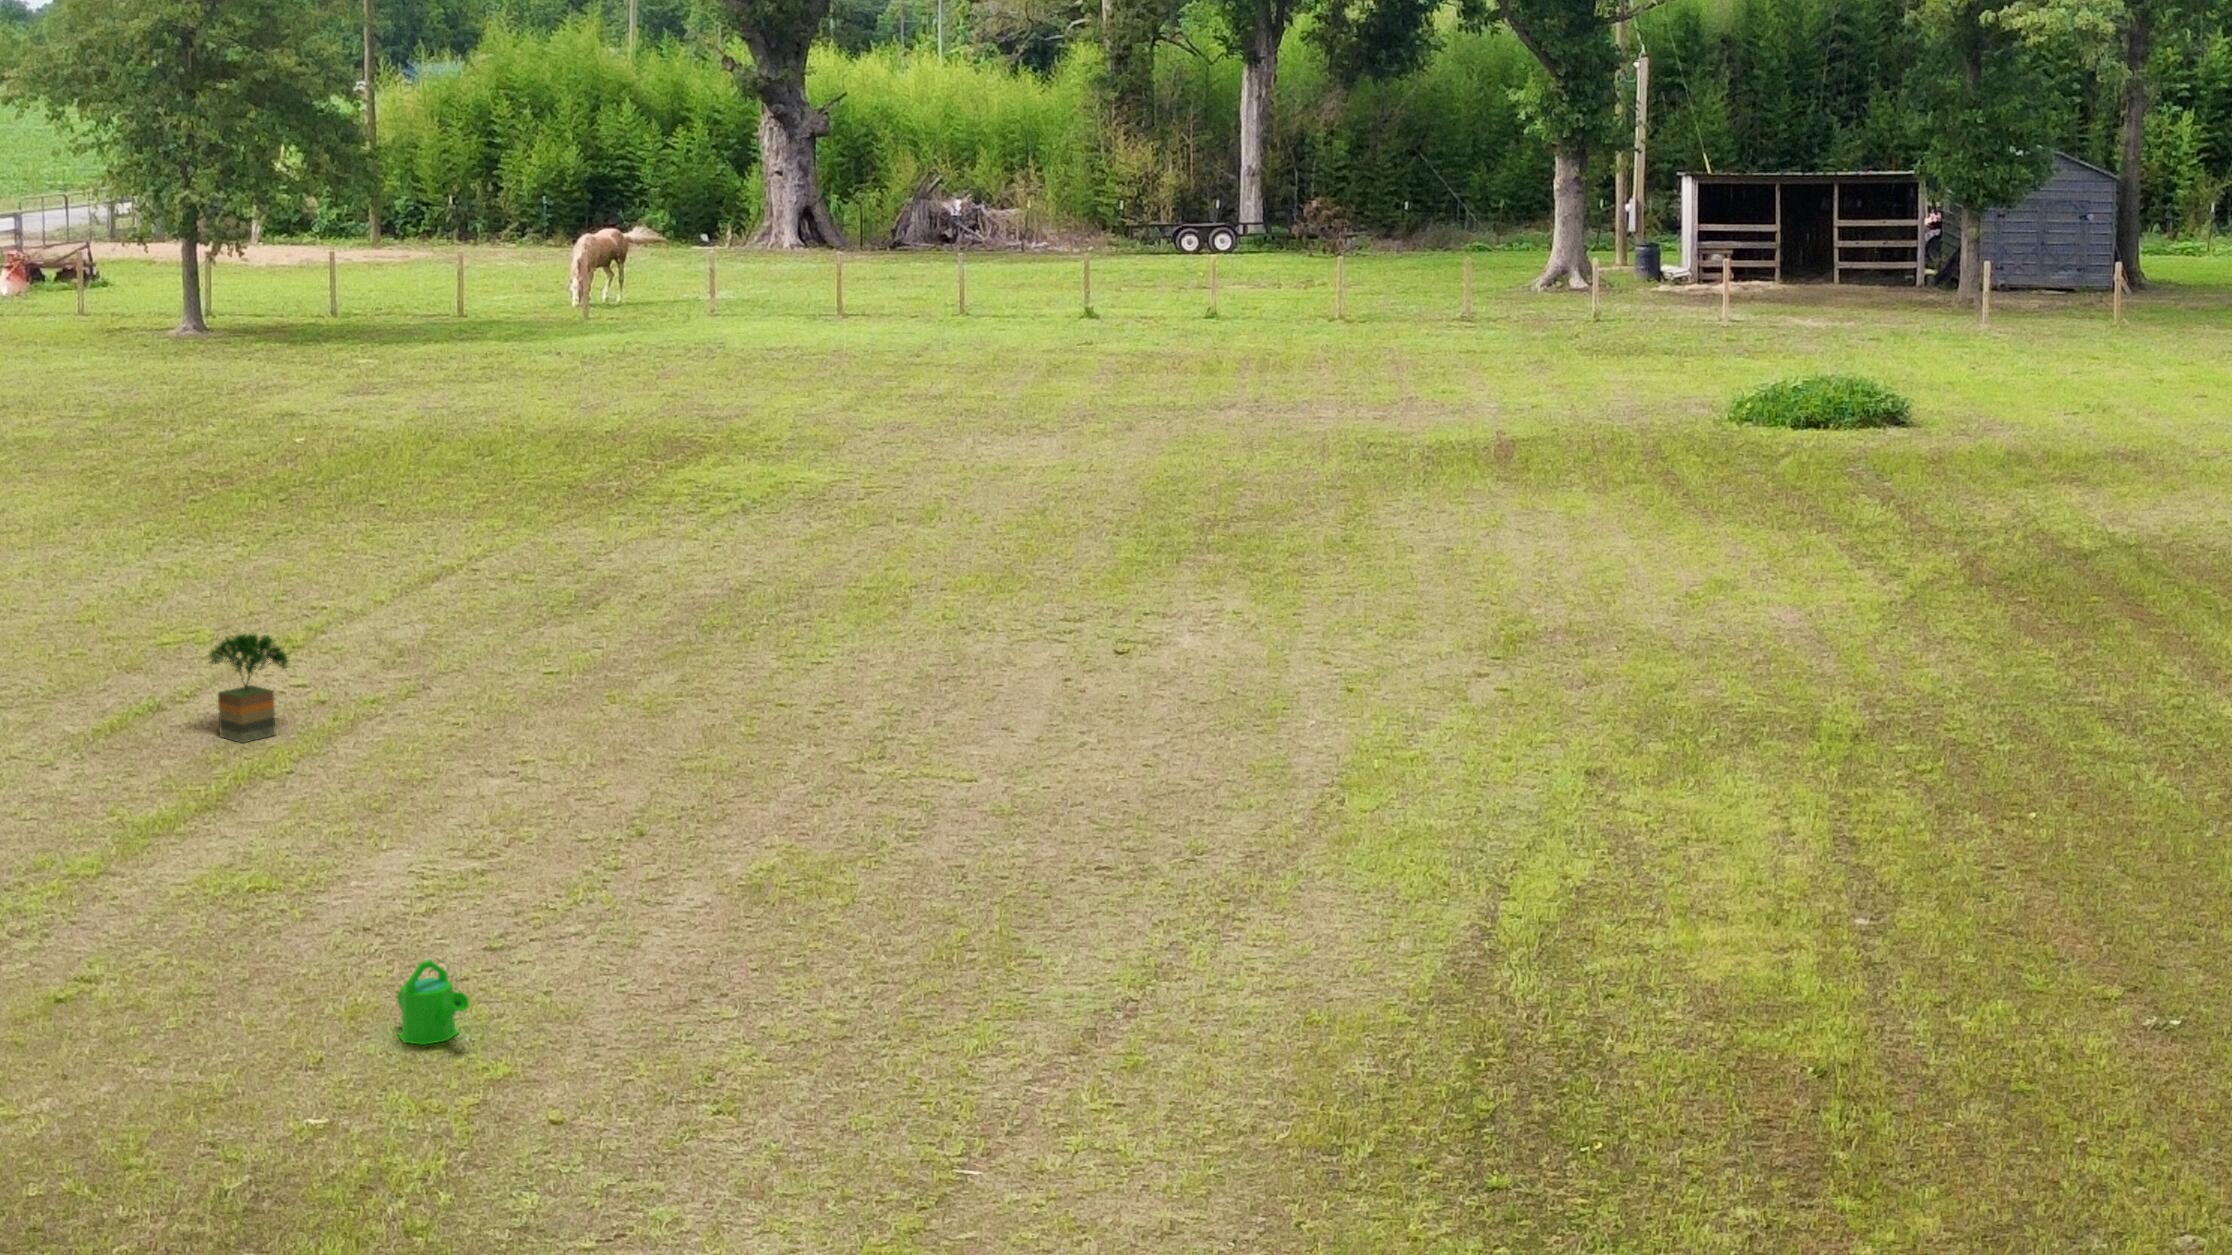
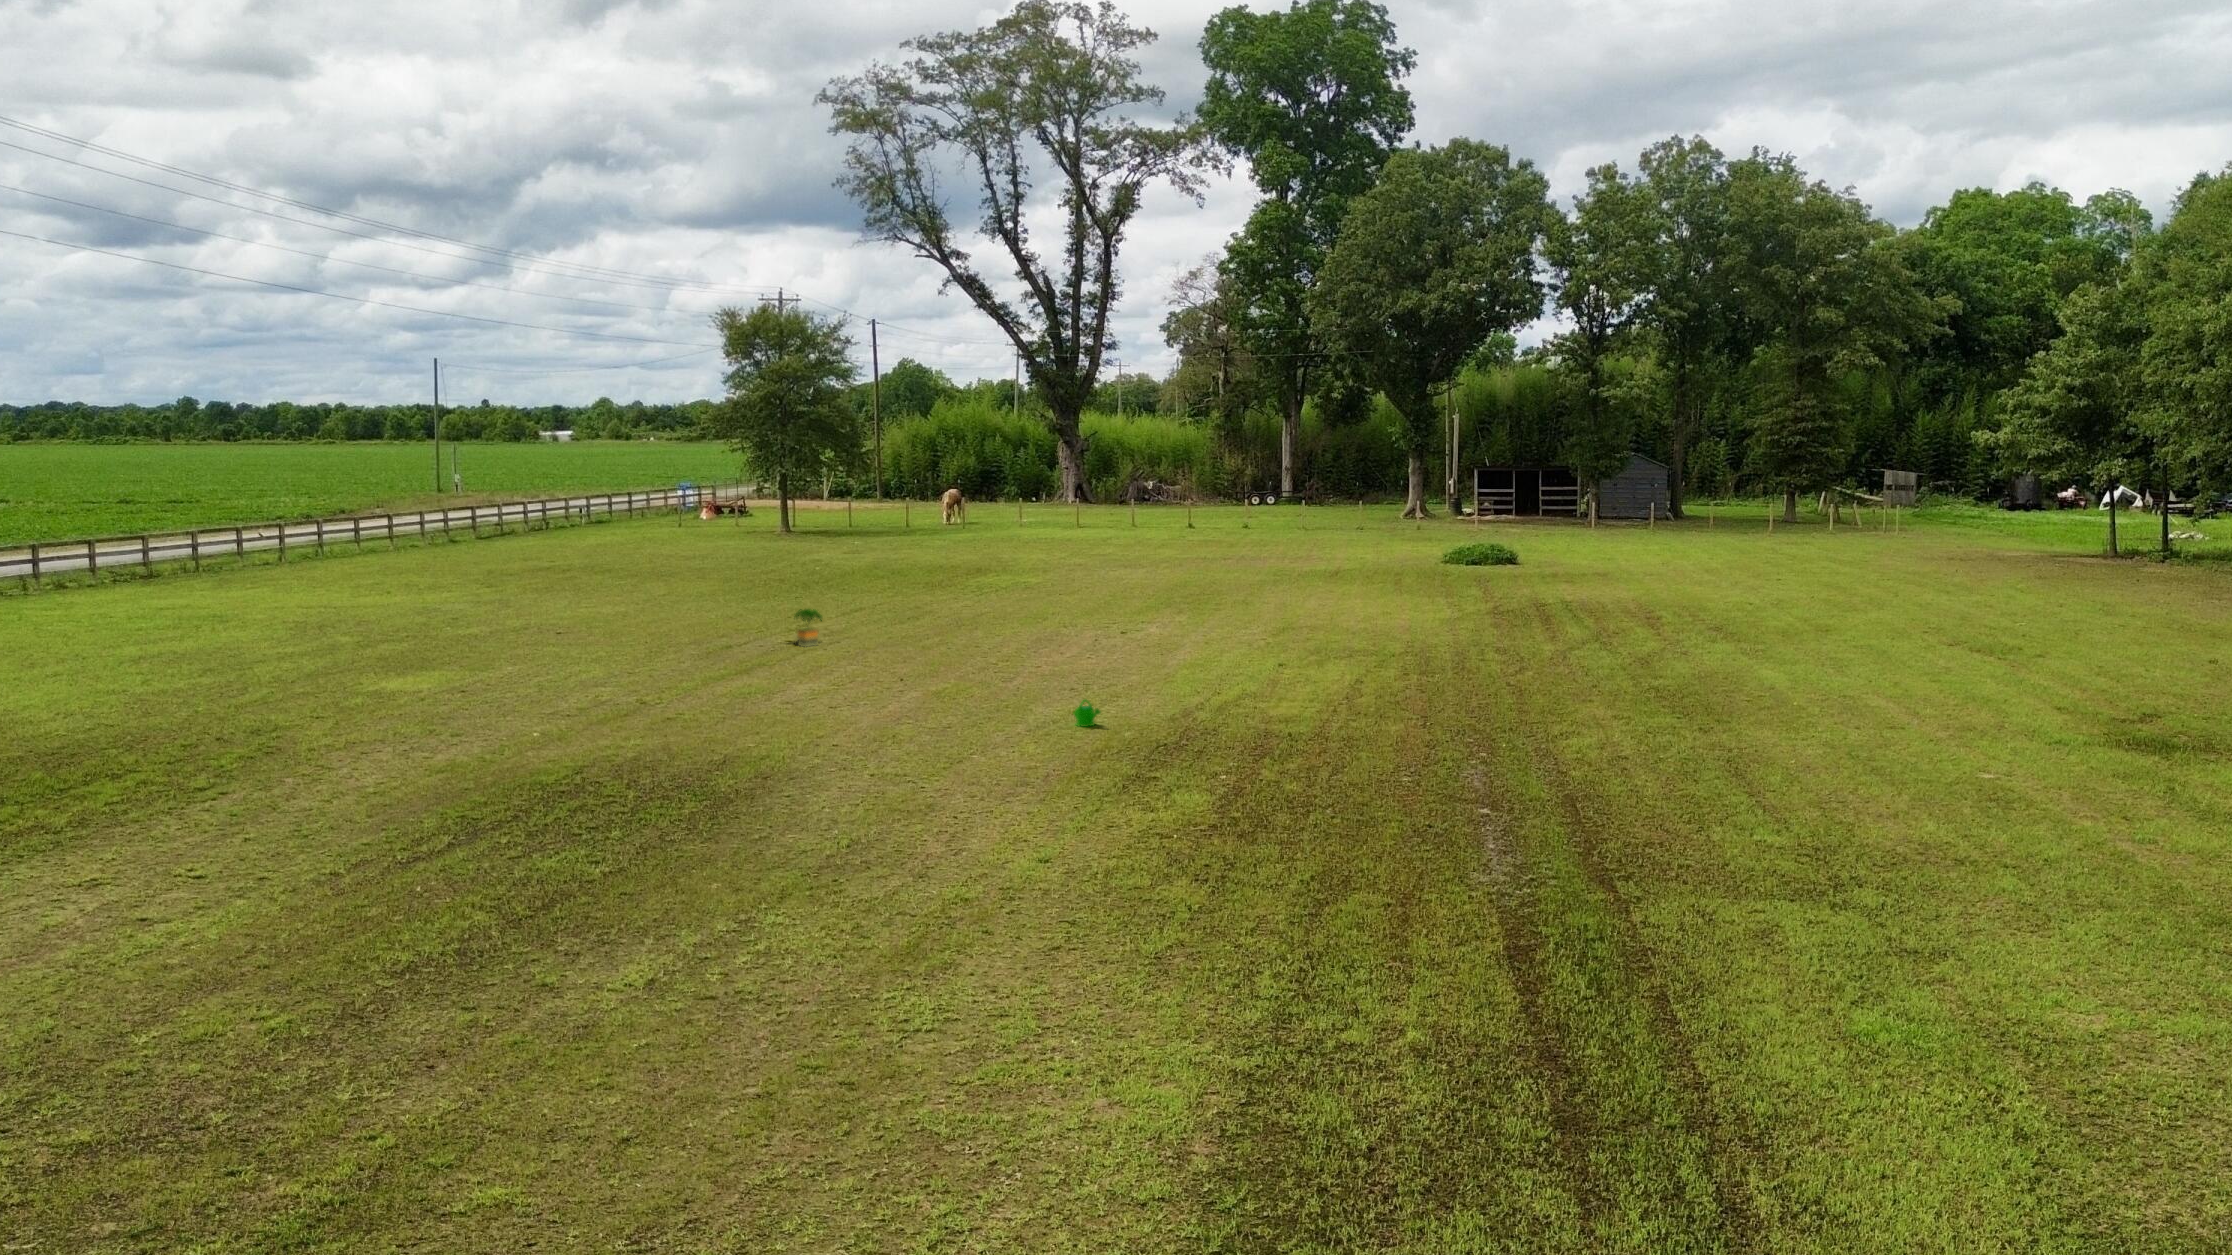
watering can: present [397,960,469,1045] -> present [1074,699,1100,727]

